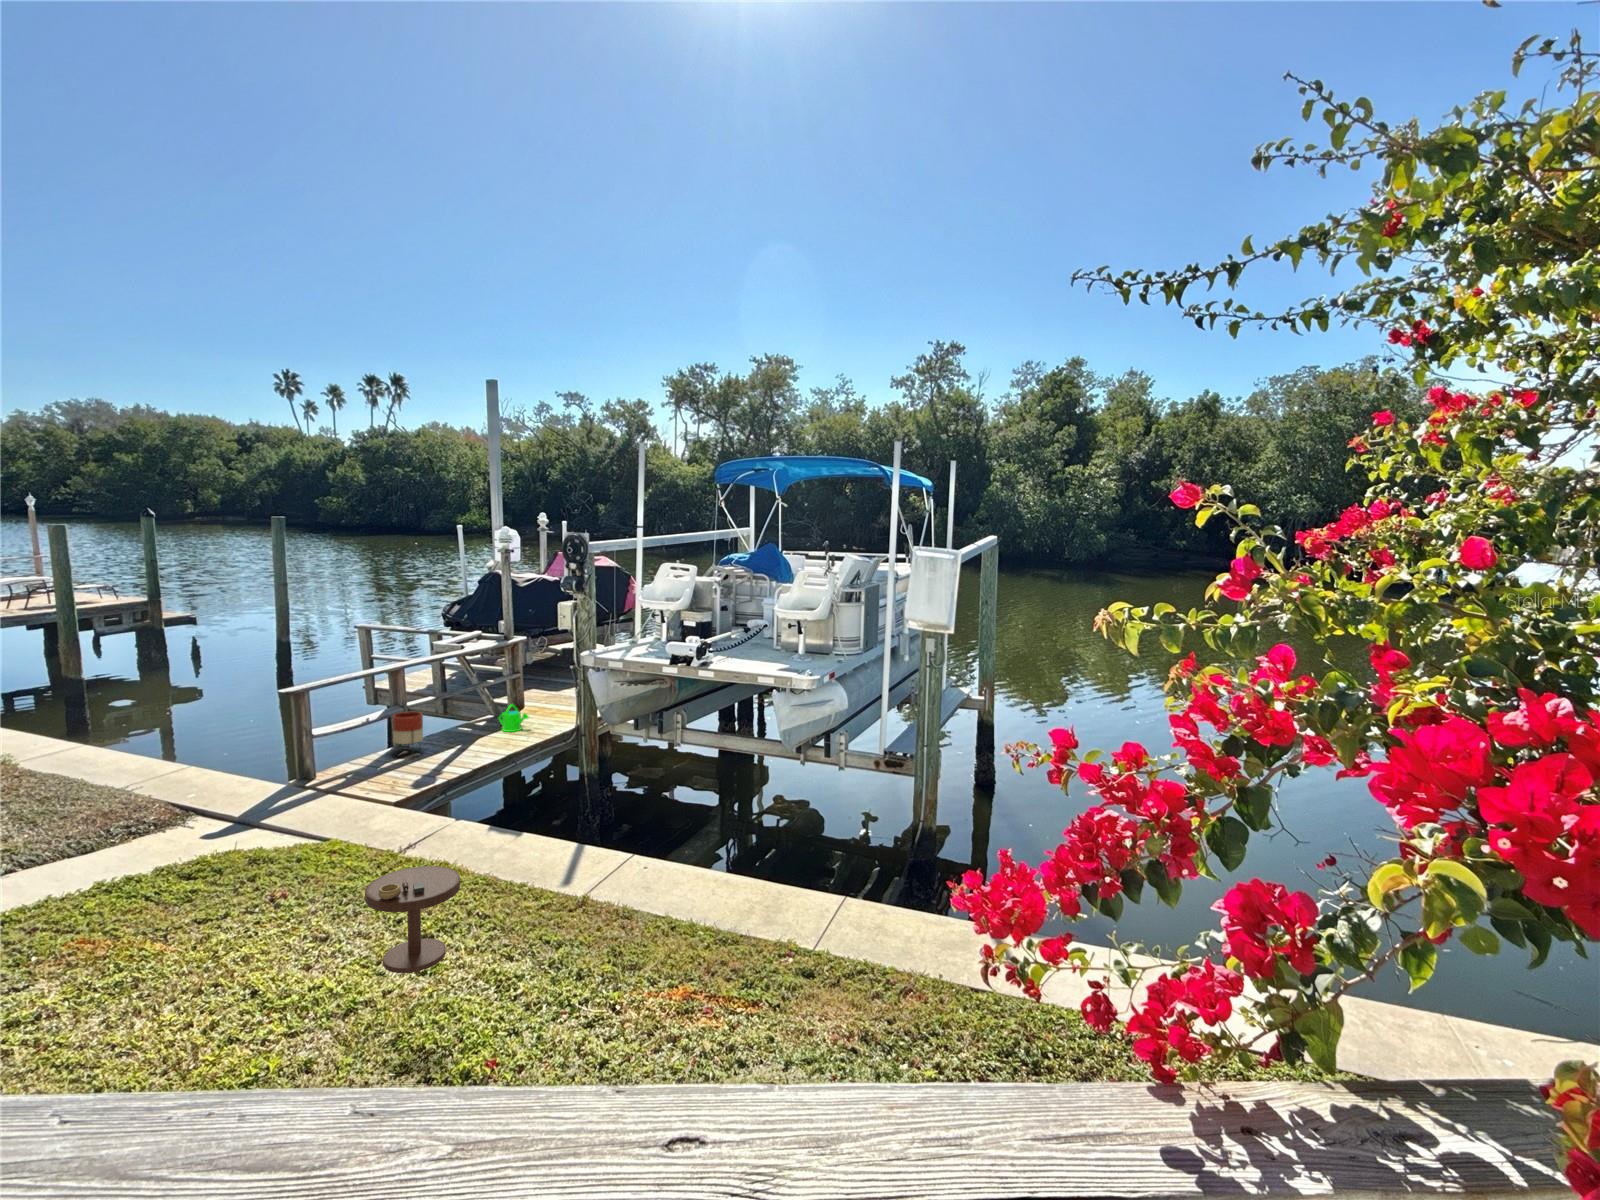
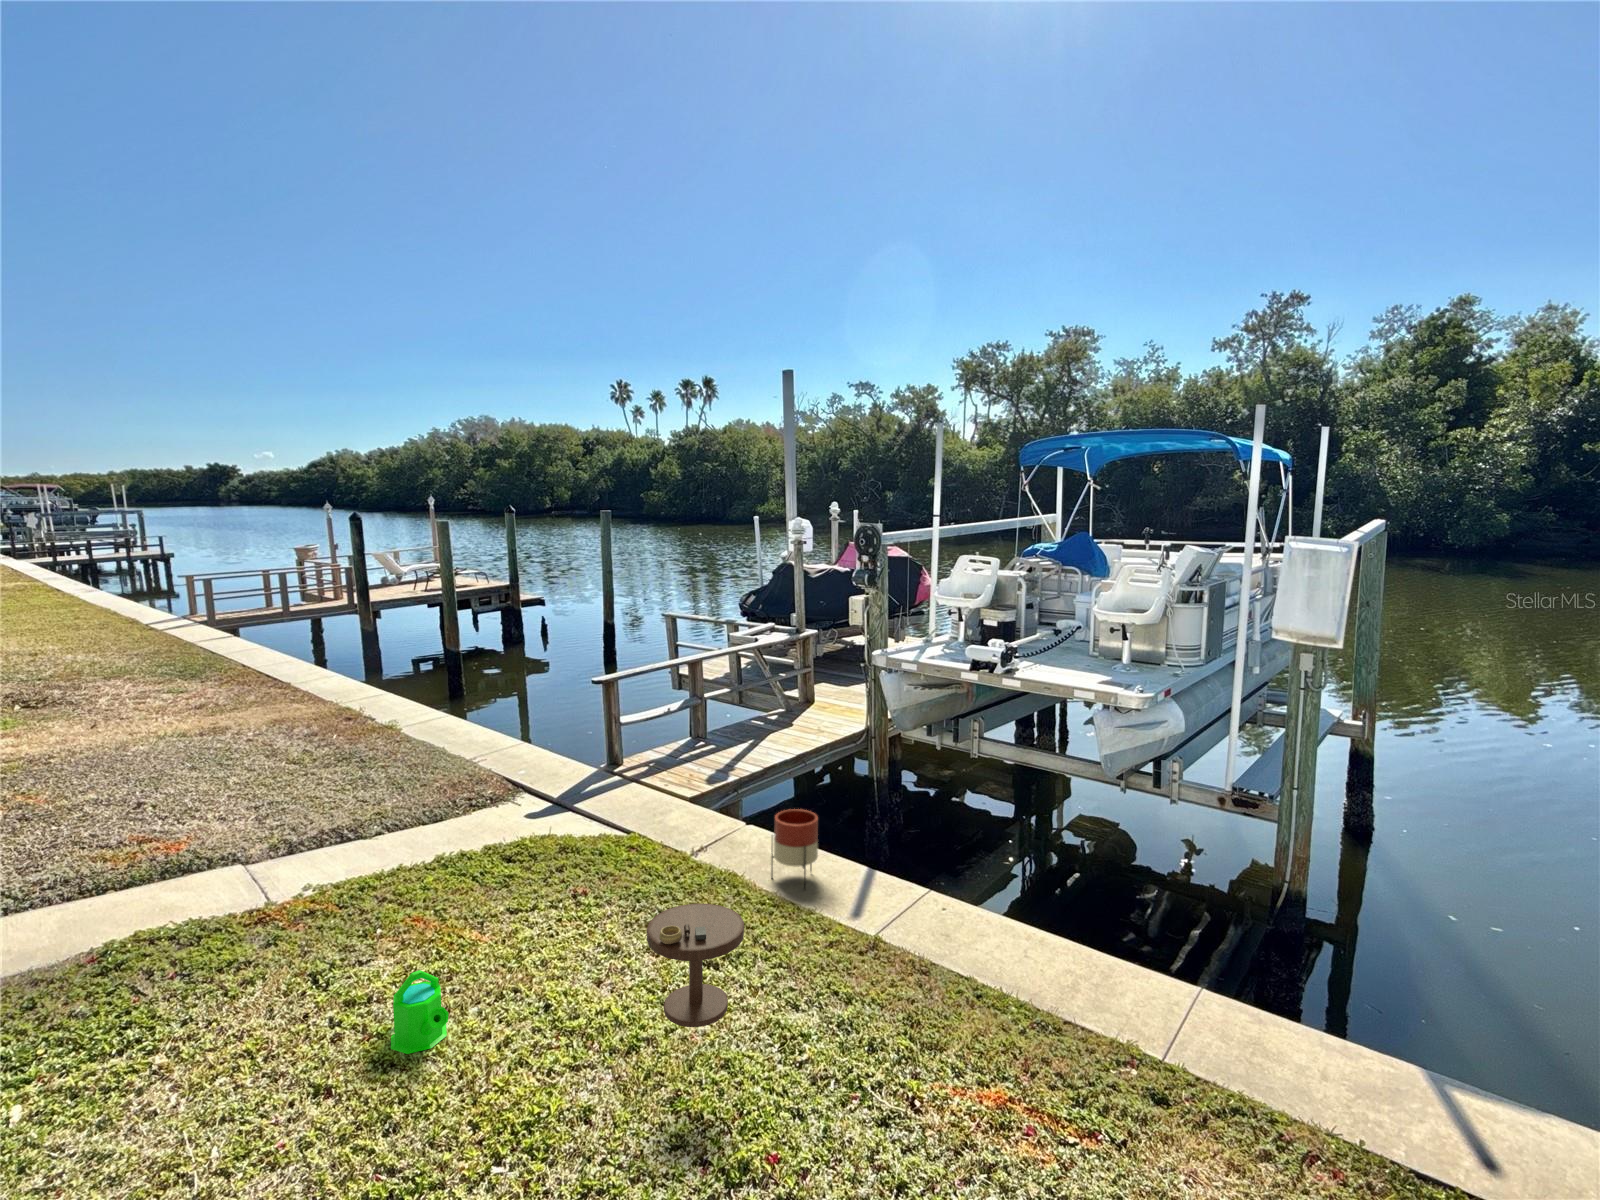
watering can: present [499,704,528,732] -> present [391,970,449,1054]
planter: present [391,712,423,755] -> present [771,809,818,885]

